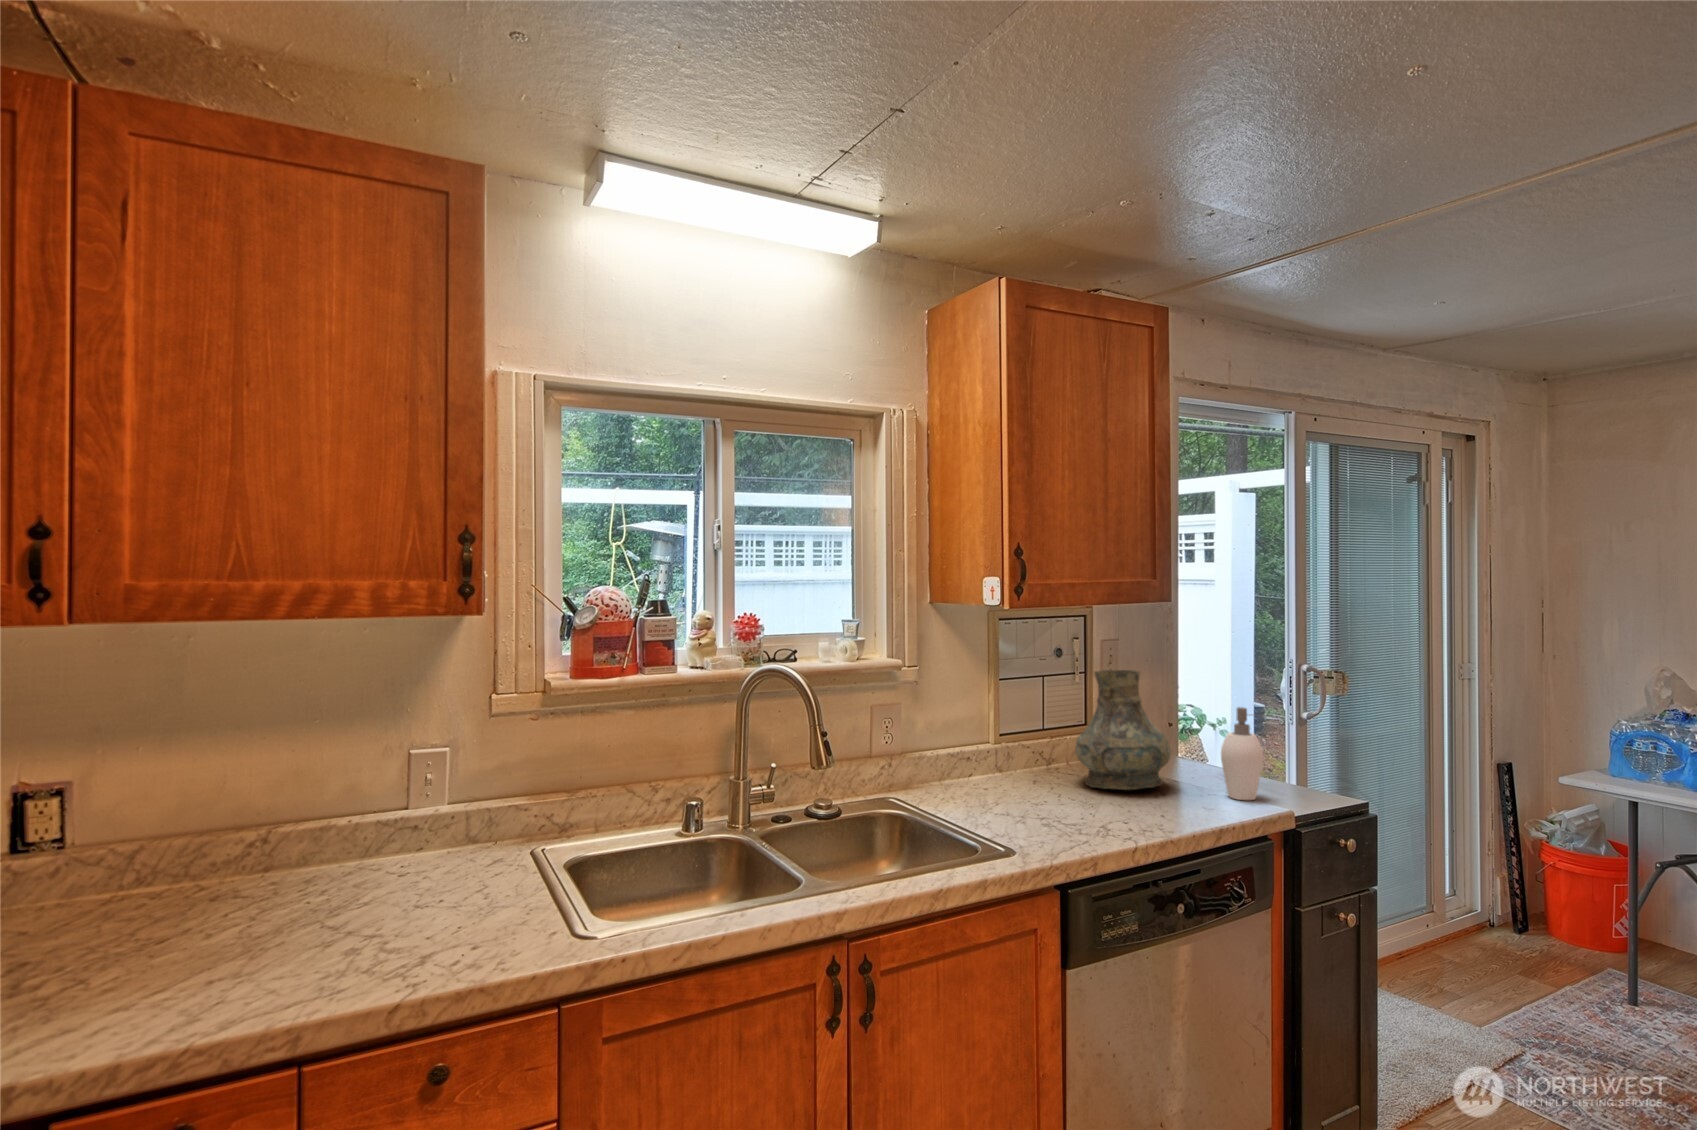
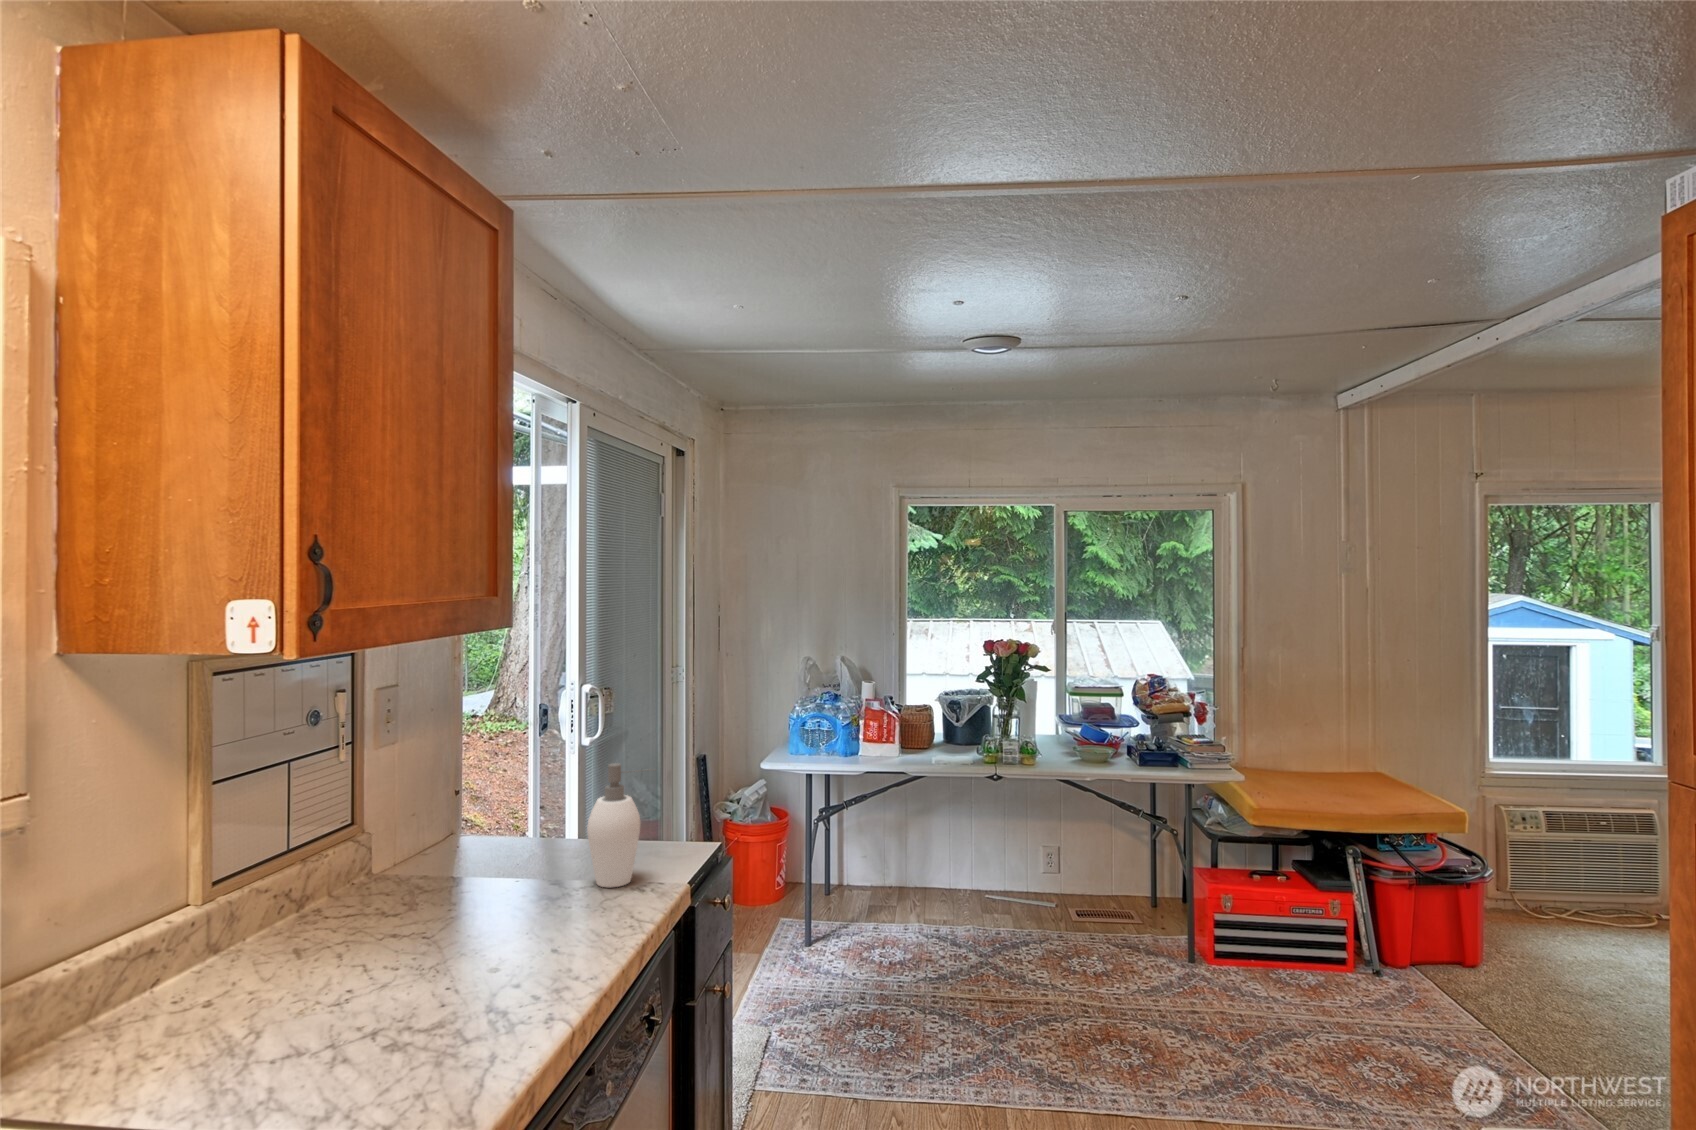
vase: present [1075,670,1171,790] -> none [371,733,523,932]

